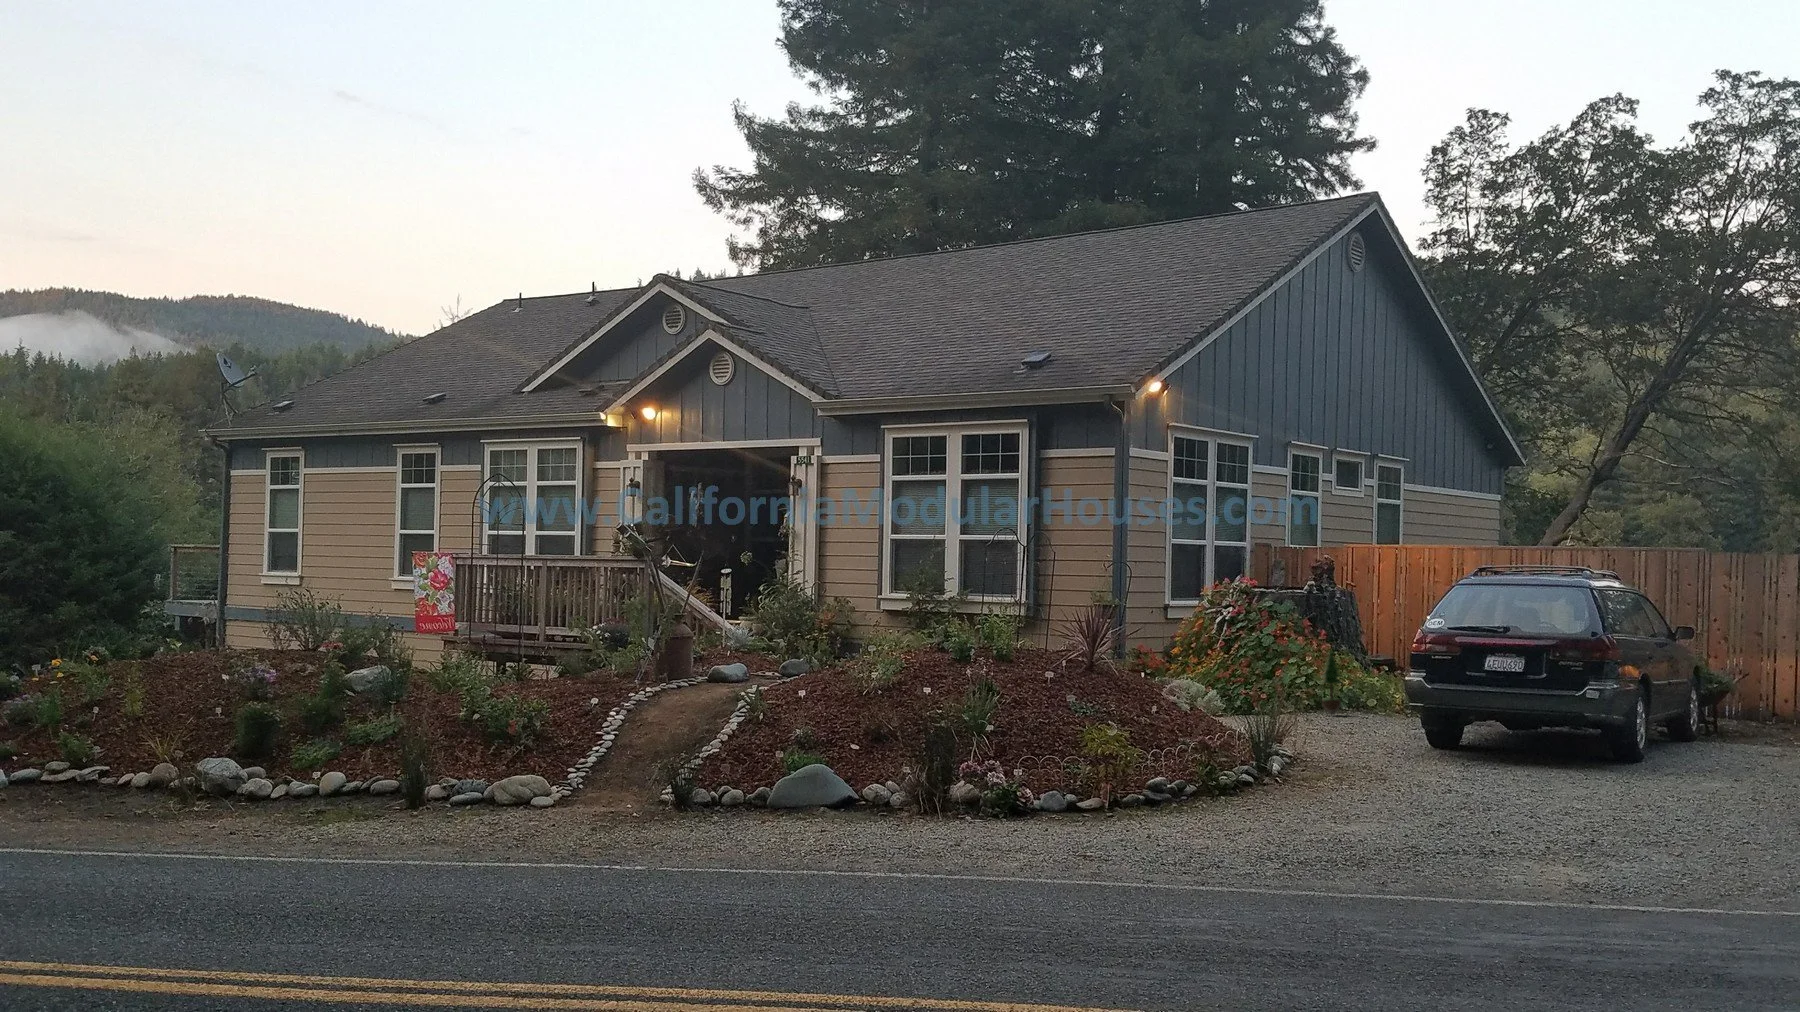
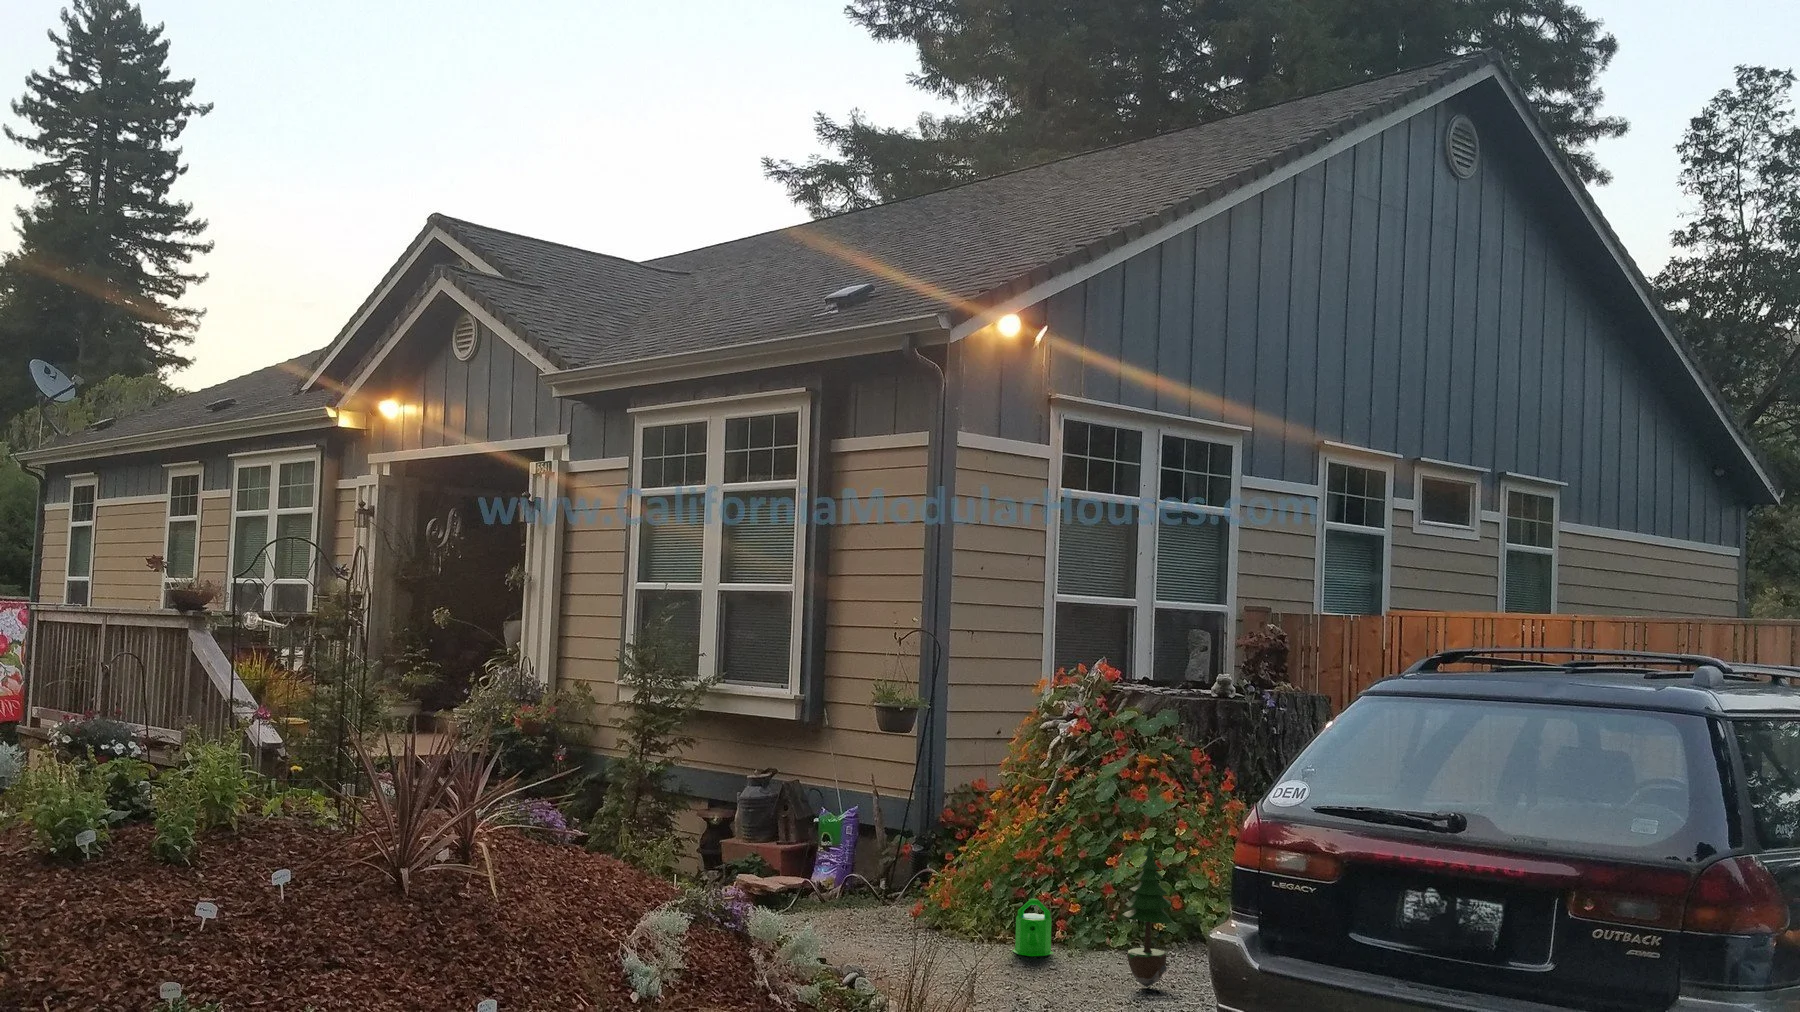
watering can: none [1242,688,1263,716] -> present [1012,899,1053,956]

